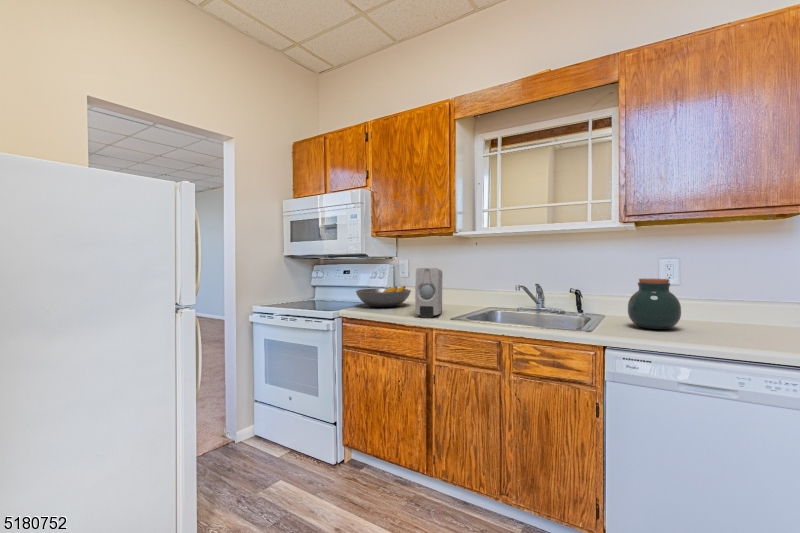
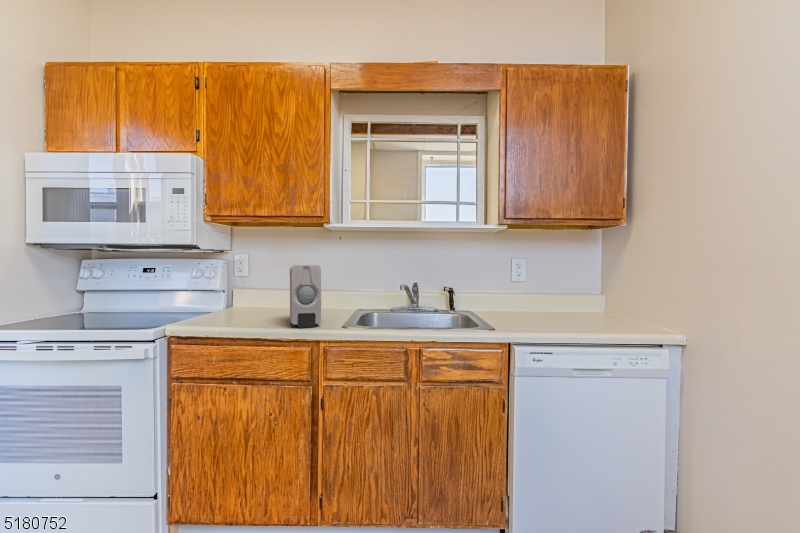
jar: present [628,278,681,329] -> none [508,276,550,322]
fruit bowl: present [356,286,411,307] -> none [179,288,261,317]

